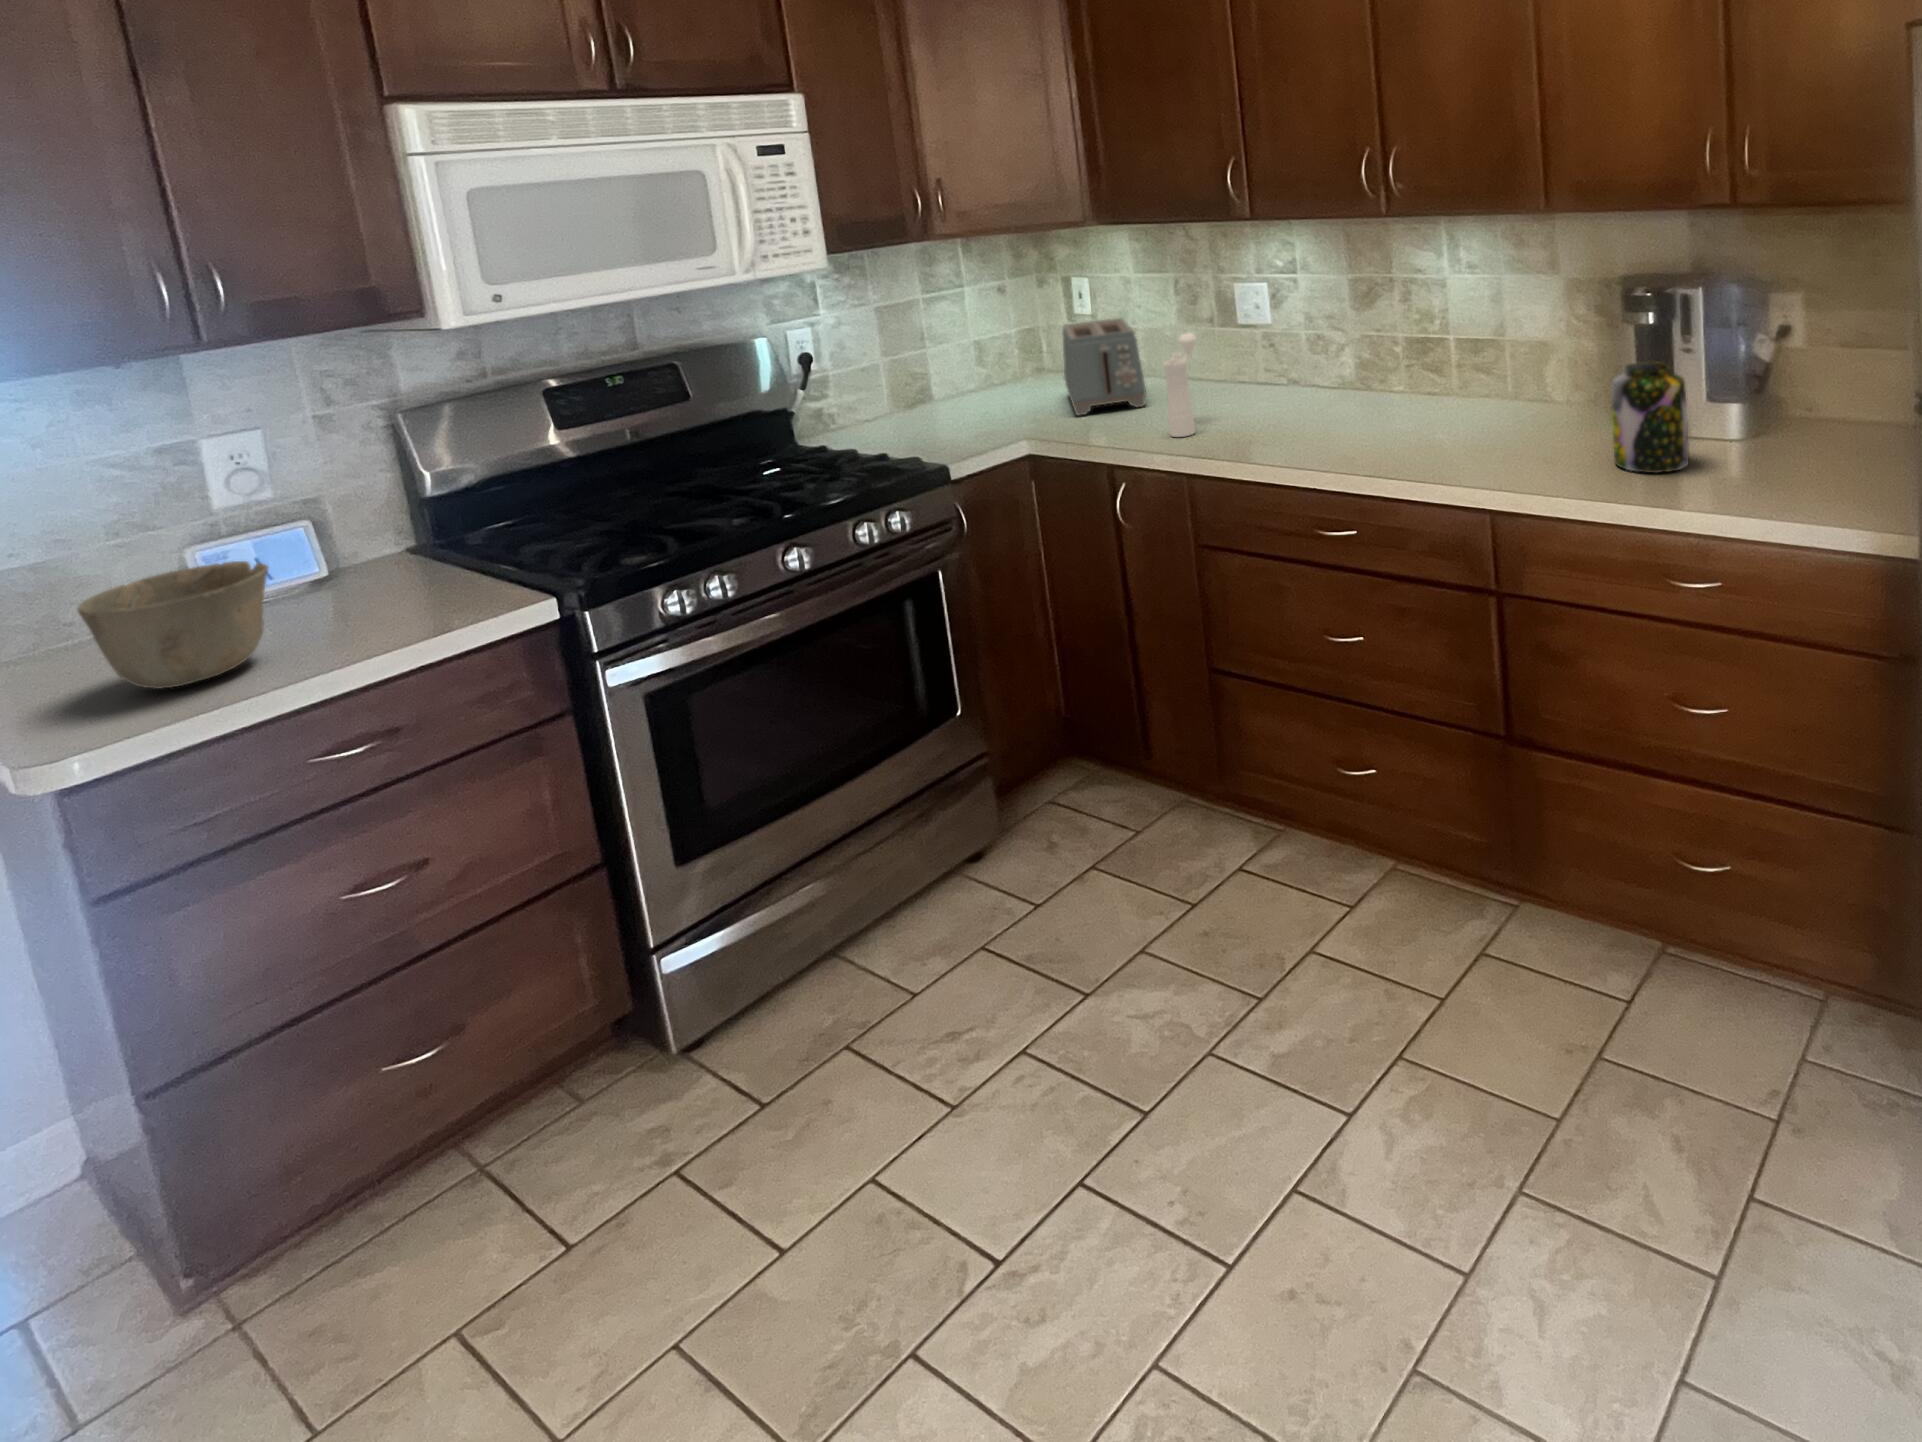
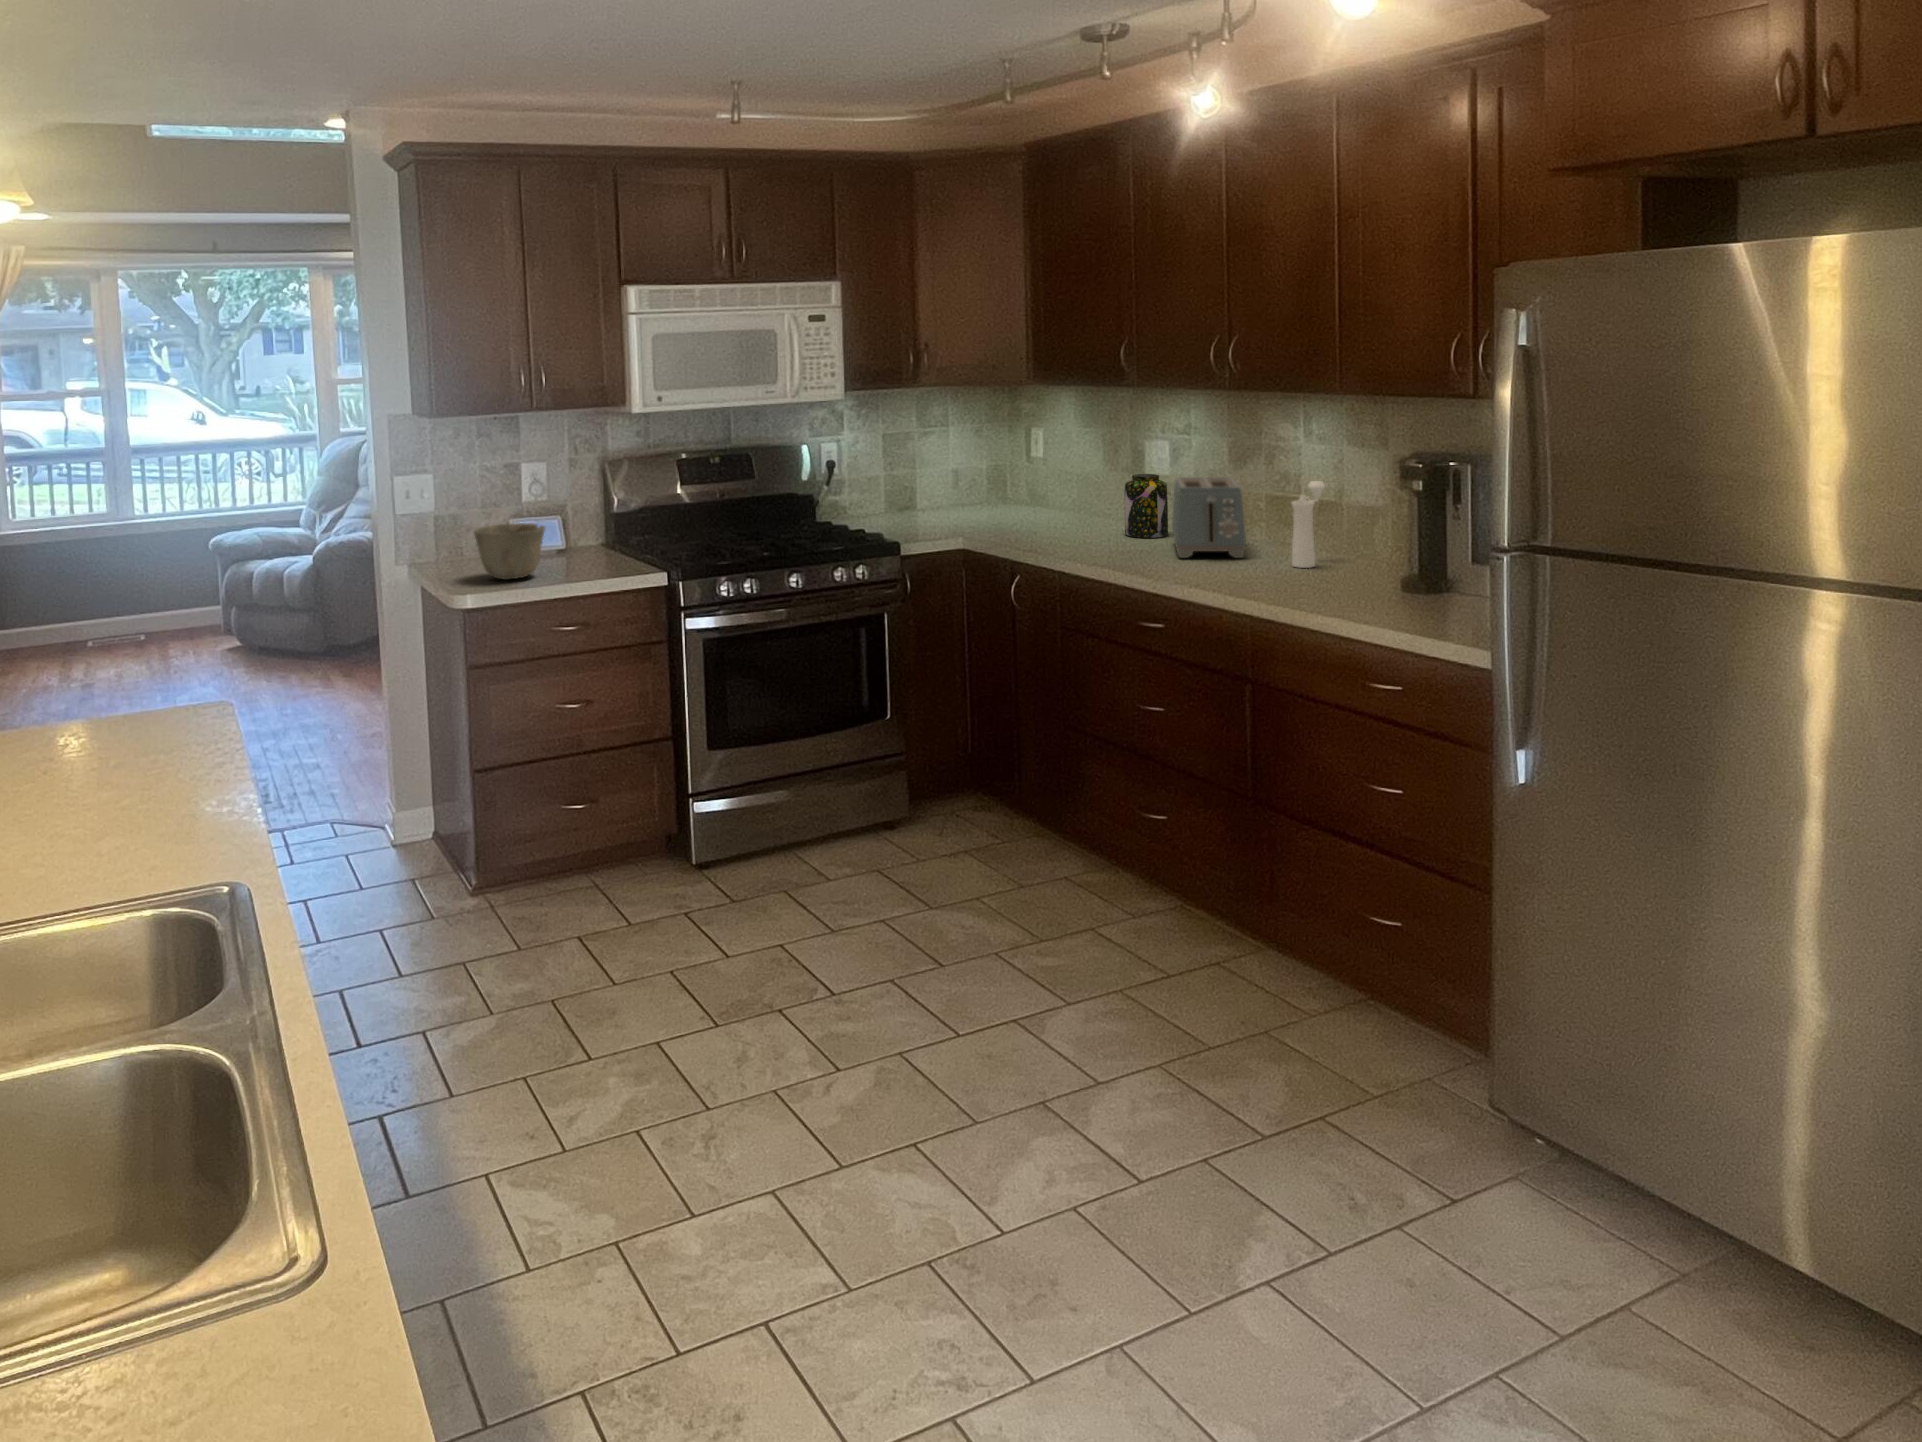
toaster: present [1063,318,1146,415] -> present [1172,477,1246,558]
pepper mill: present [1163,333,1196,437] -> present [1292,481,1325,568]
jar: present [1611,362,1689,473] -> present [1124,474,1168,538]

